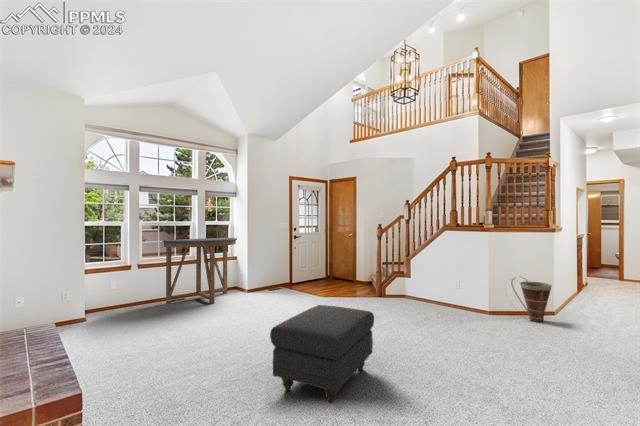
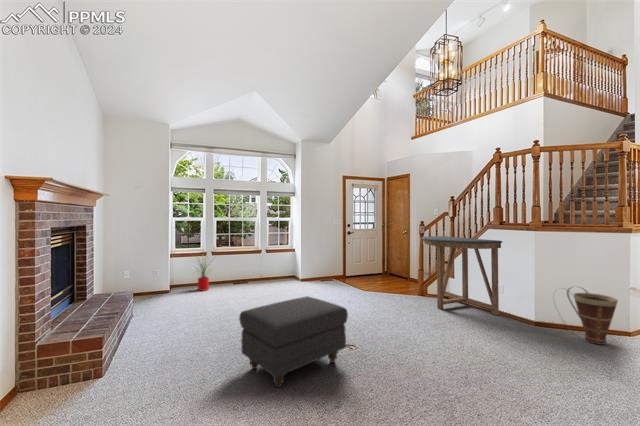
console table: present [162,238,237,304] -> present [422,236,502,315]
house plant: none [109,263,152,315] -> present [198,261,211,291]

